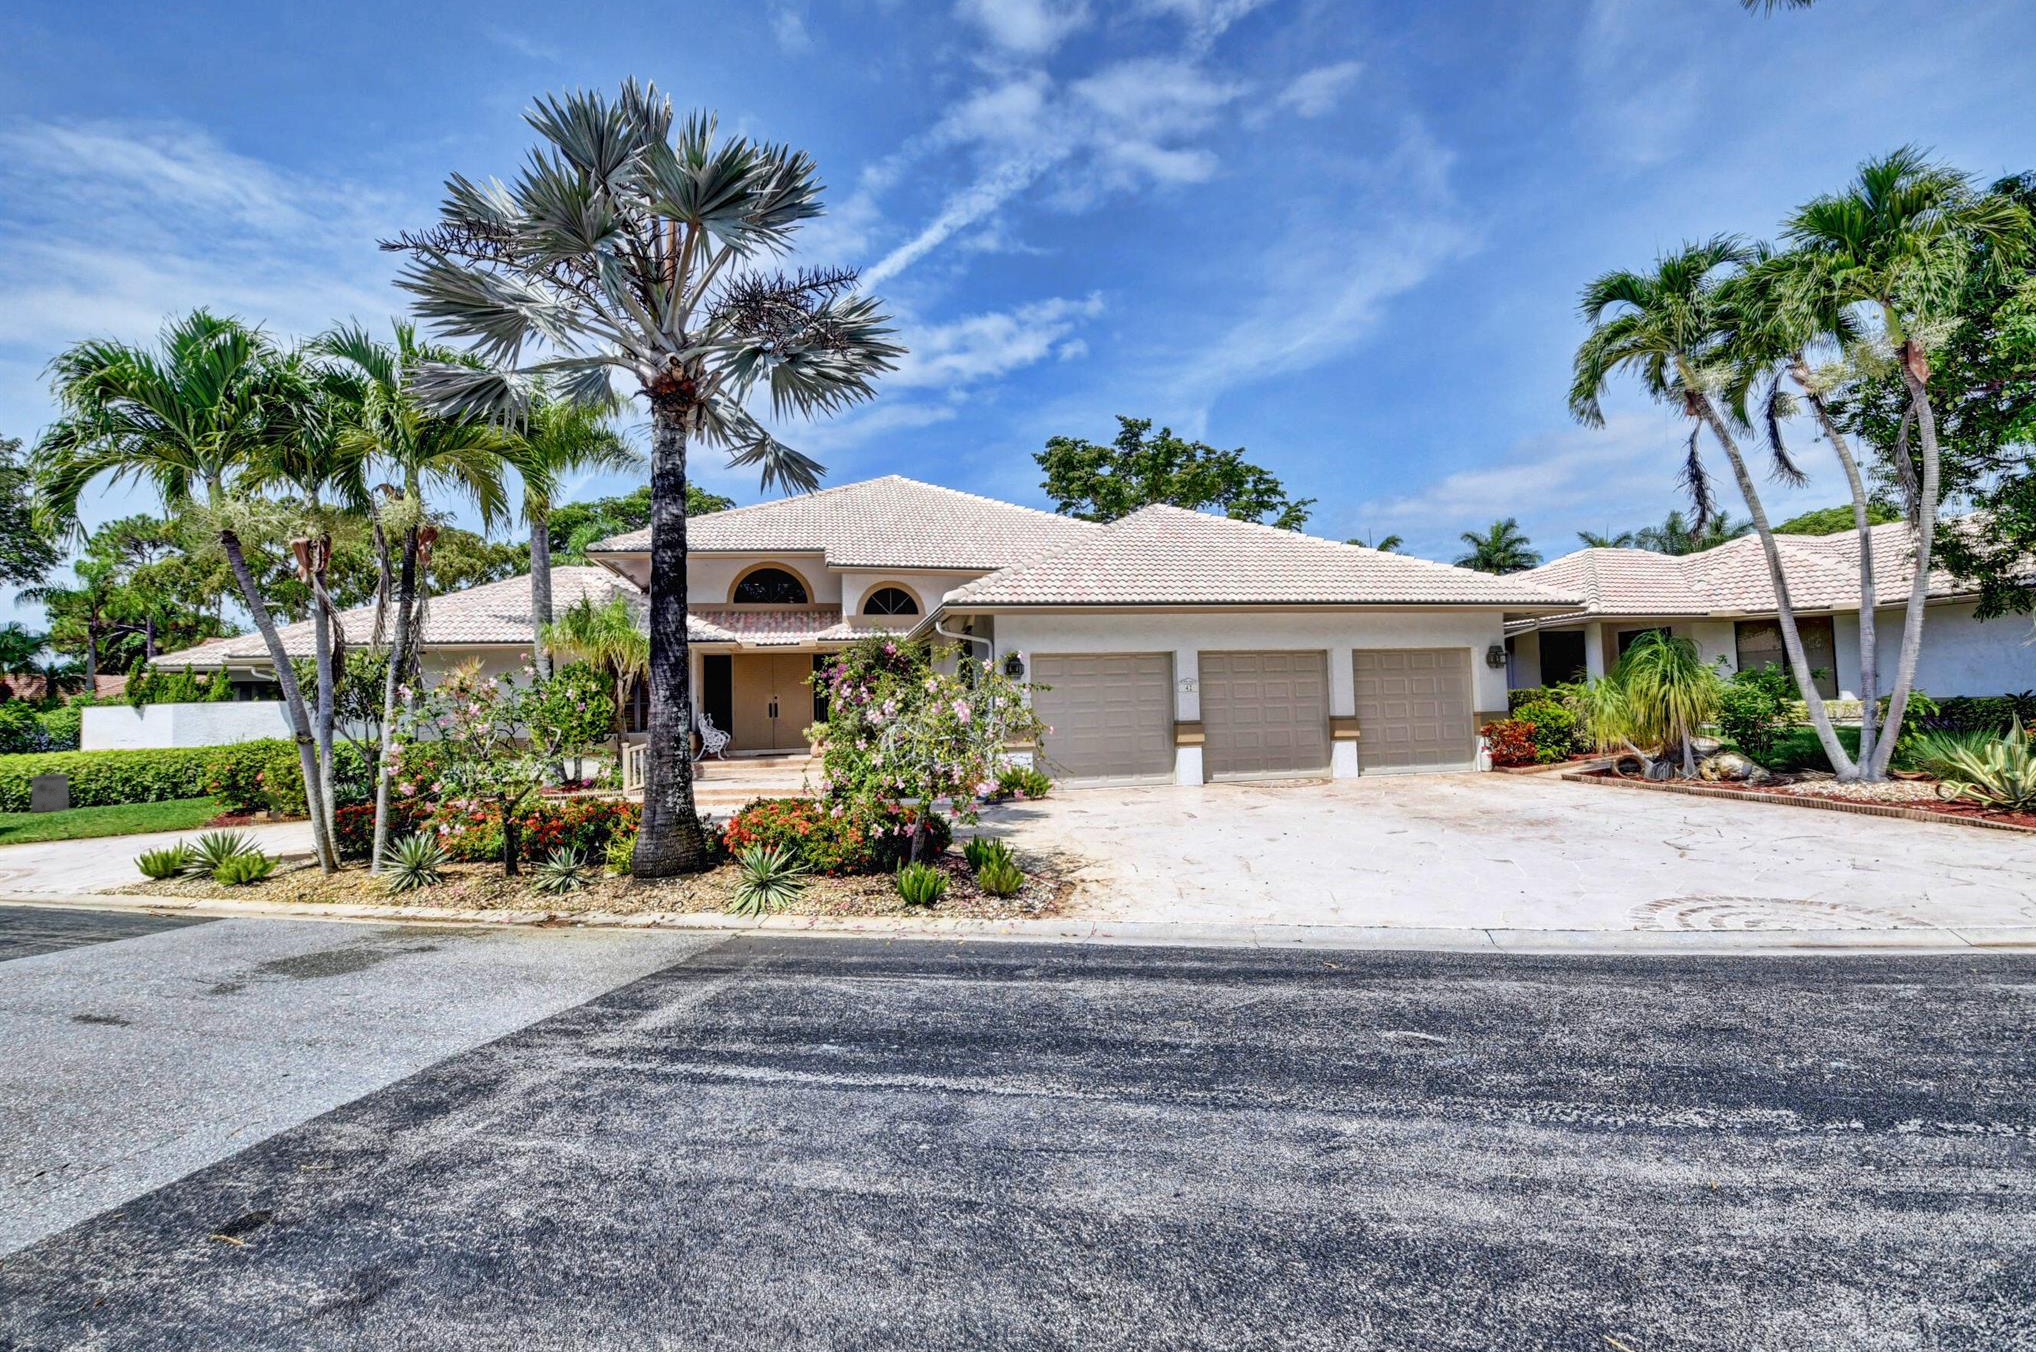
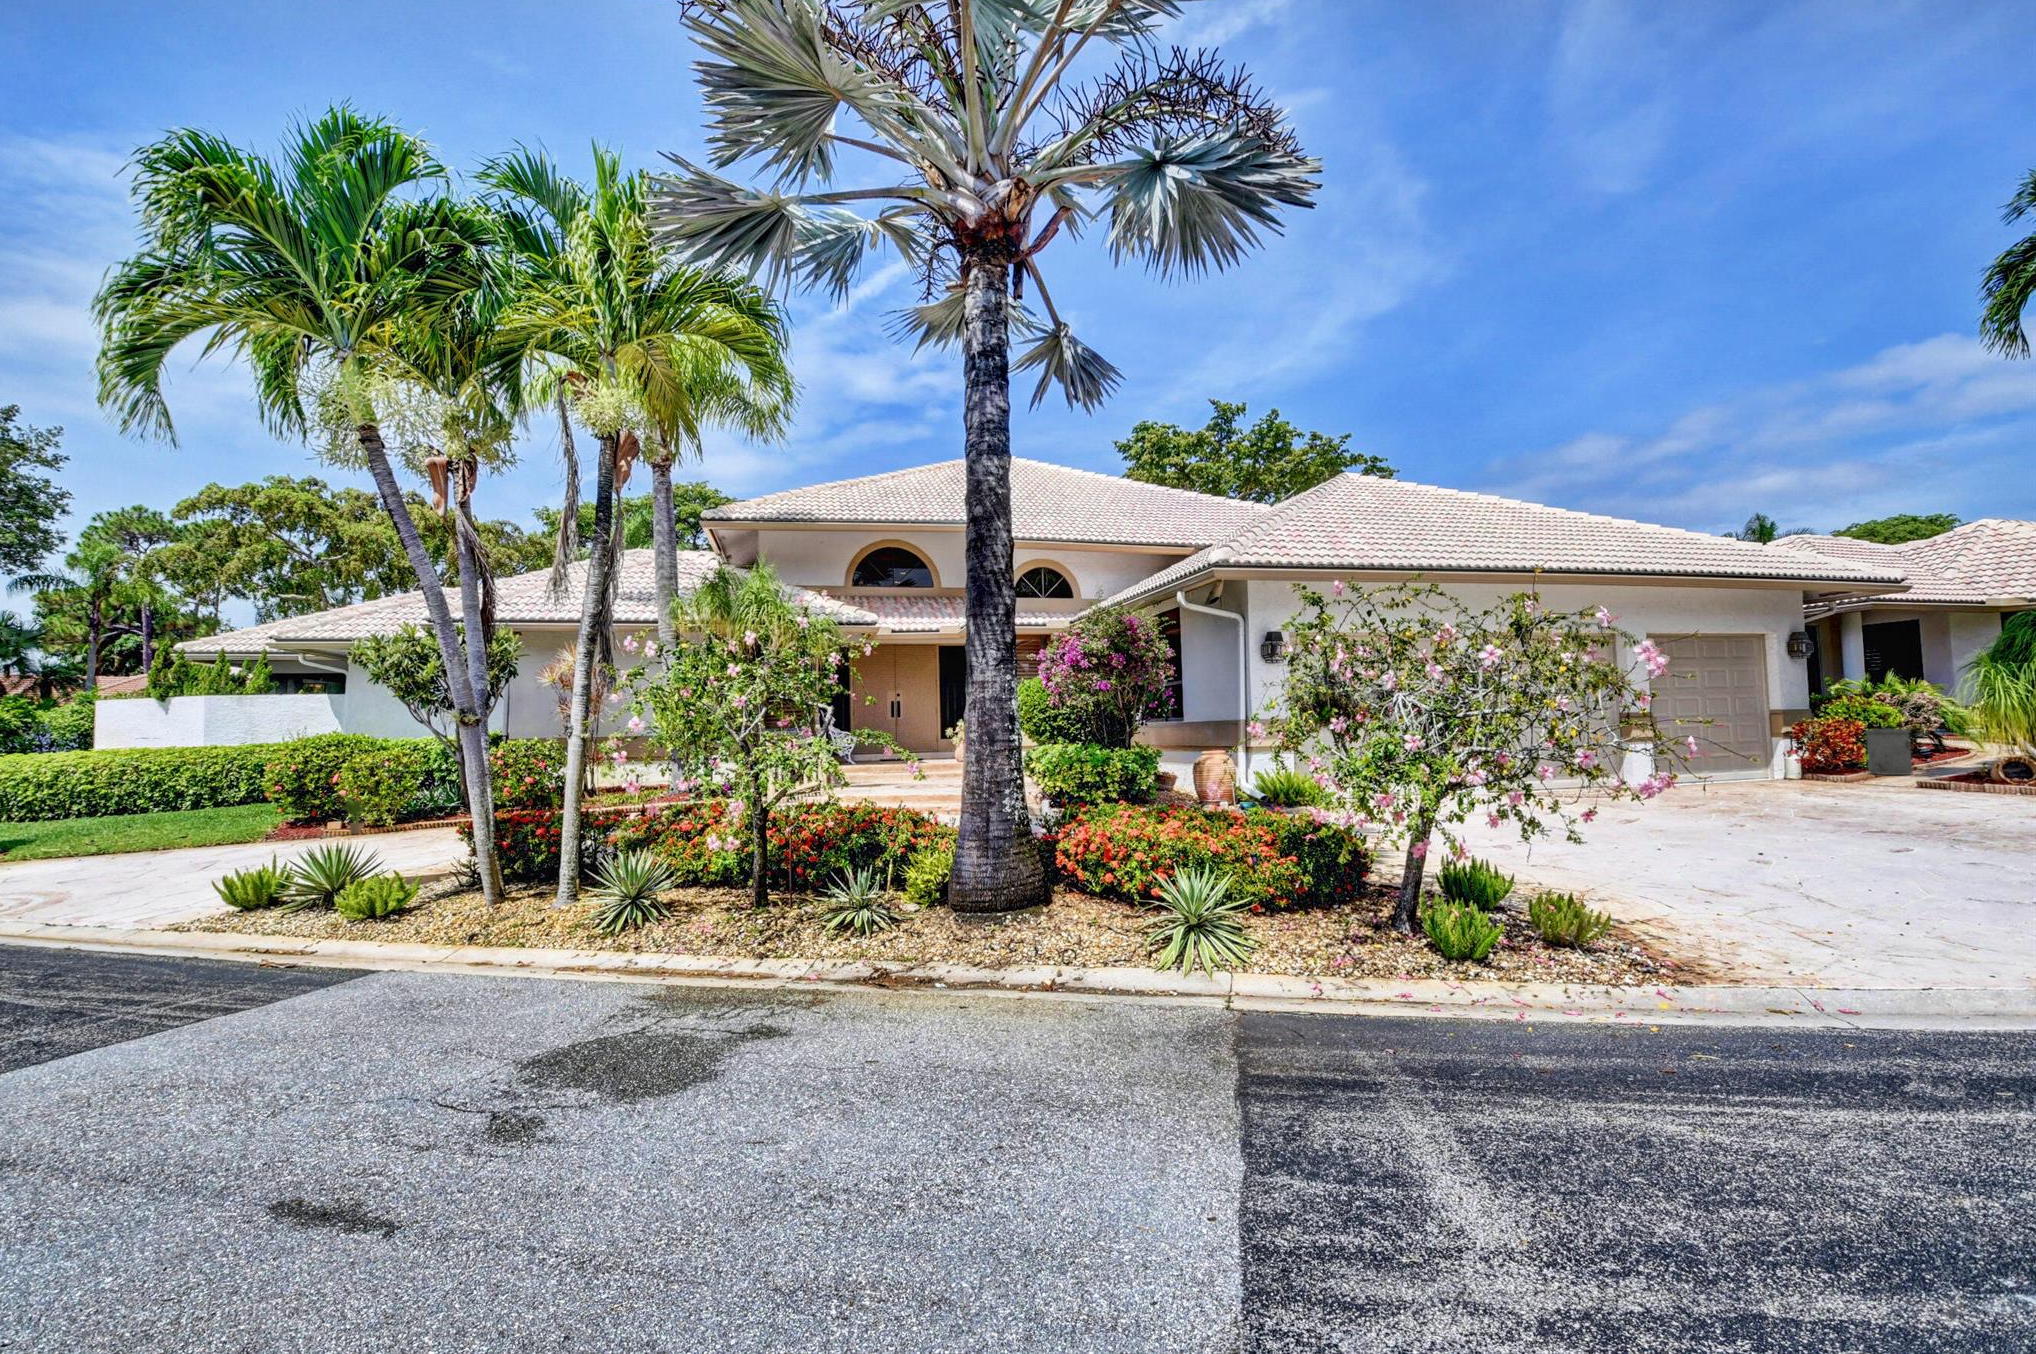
trash can: present [31,774,69,812] -> present [1866,728,1913,775]

